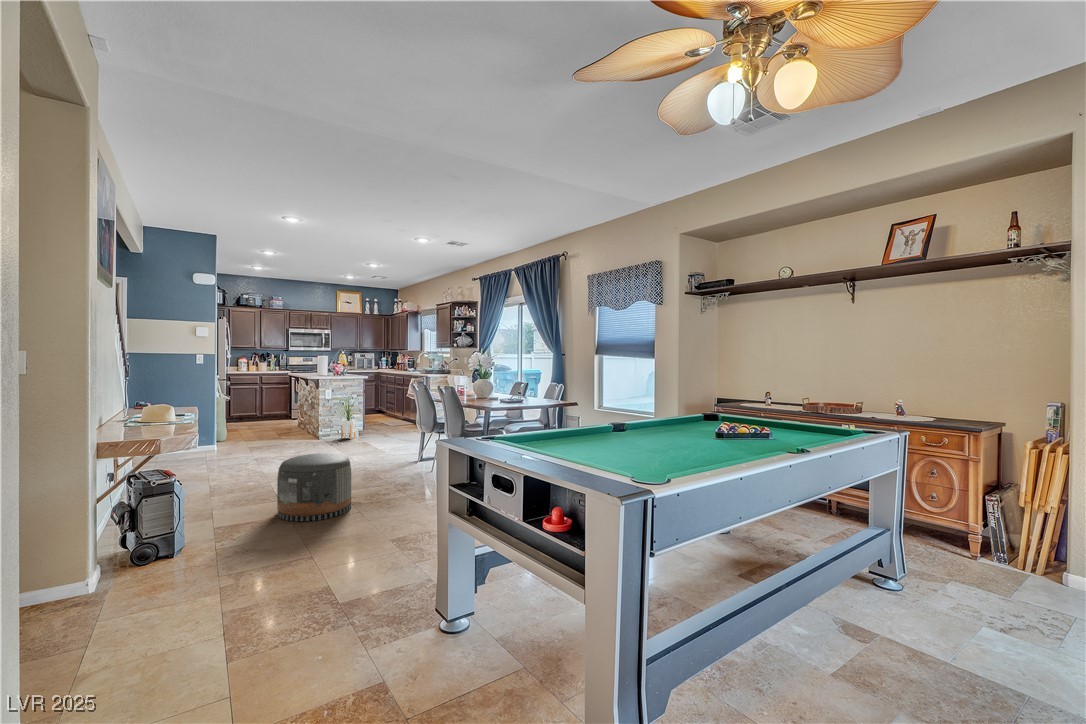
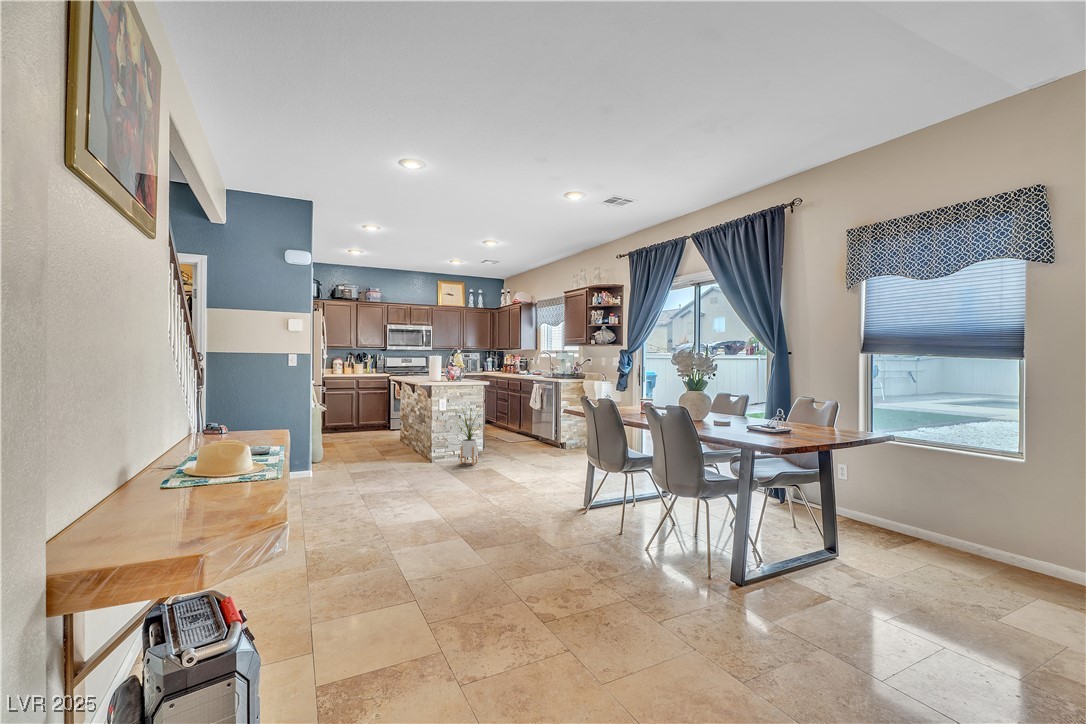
pouf: present [277,453,351,521] -> none [420,521,540,663]

